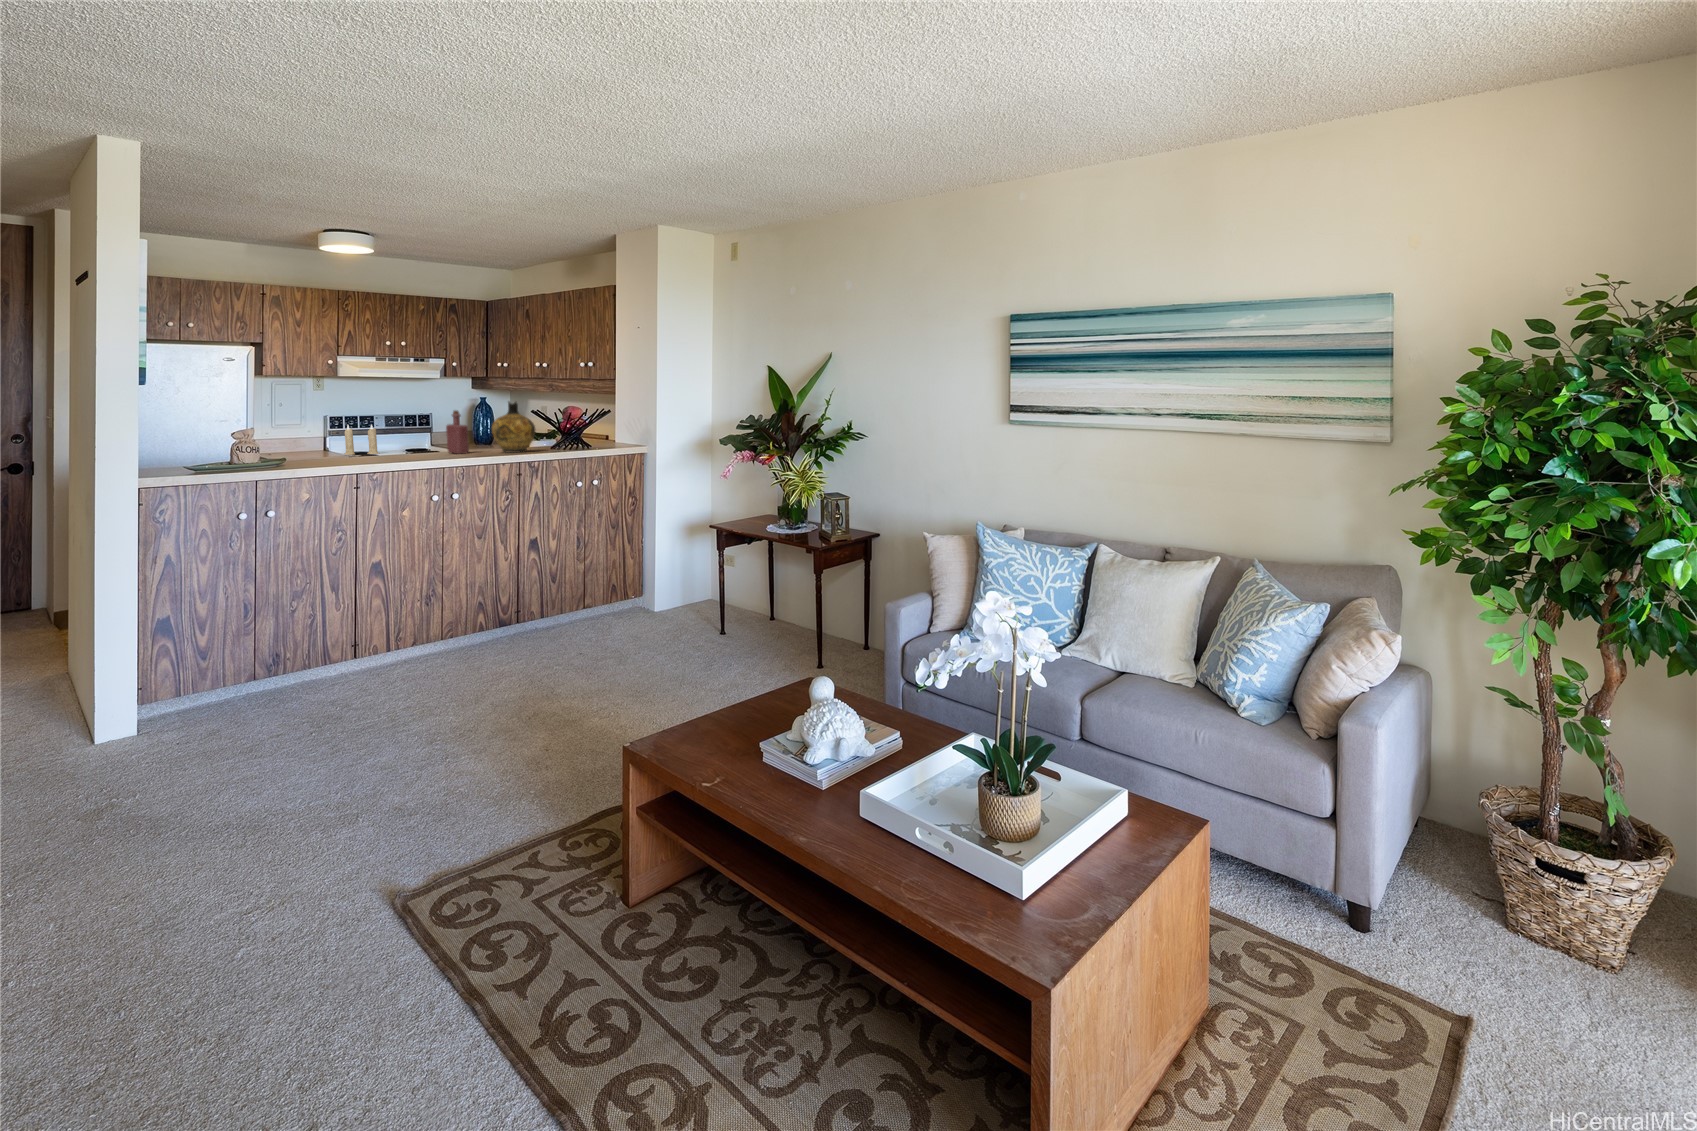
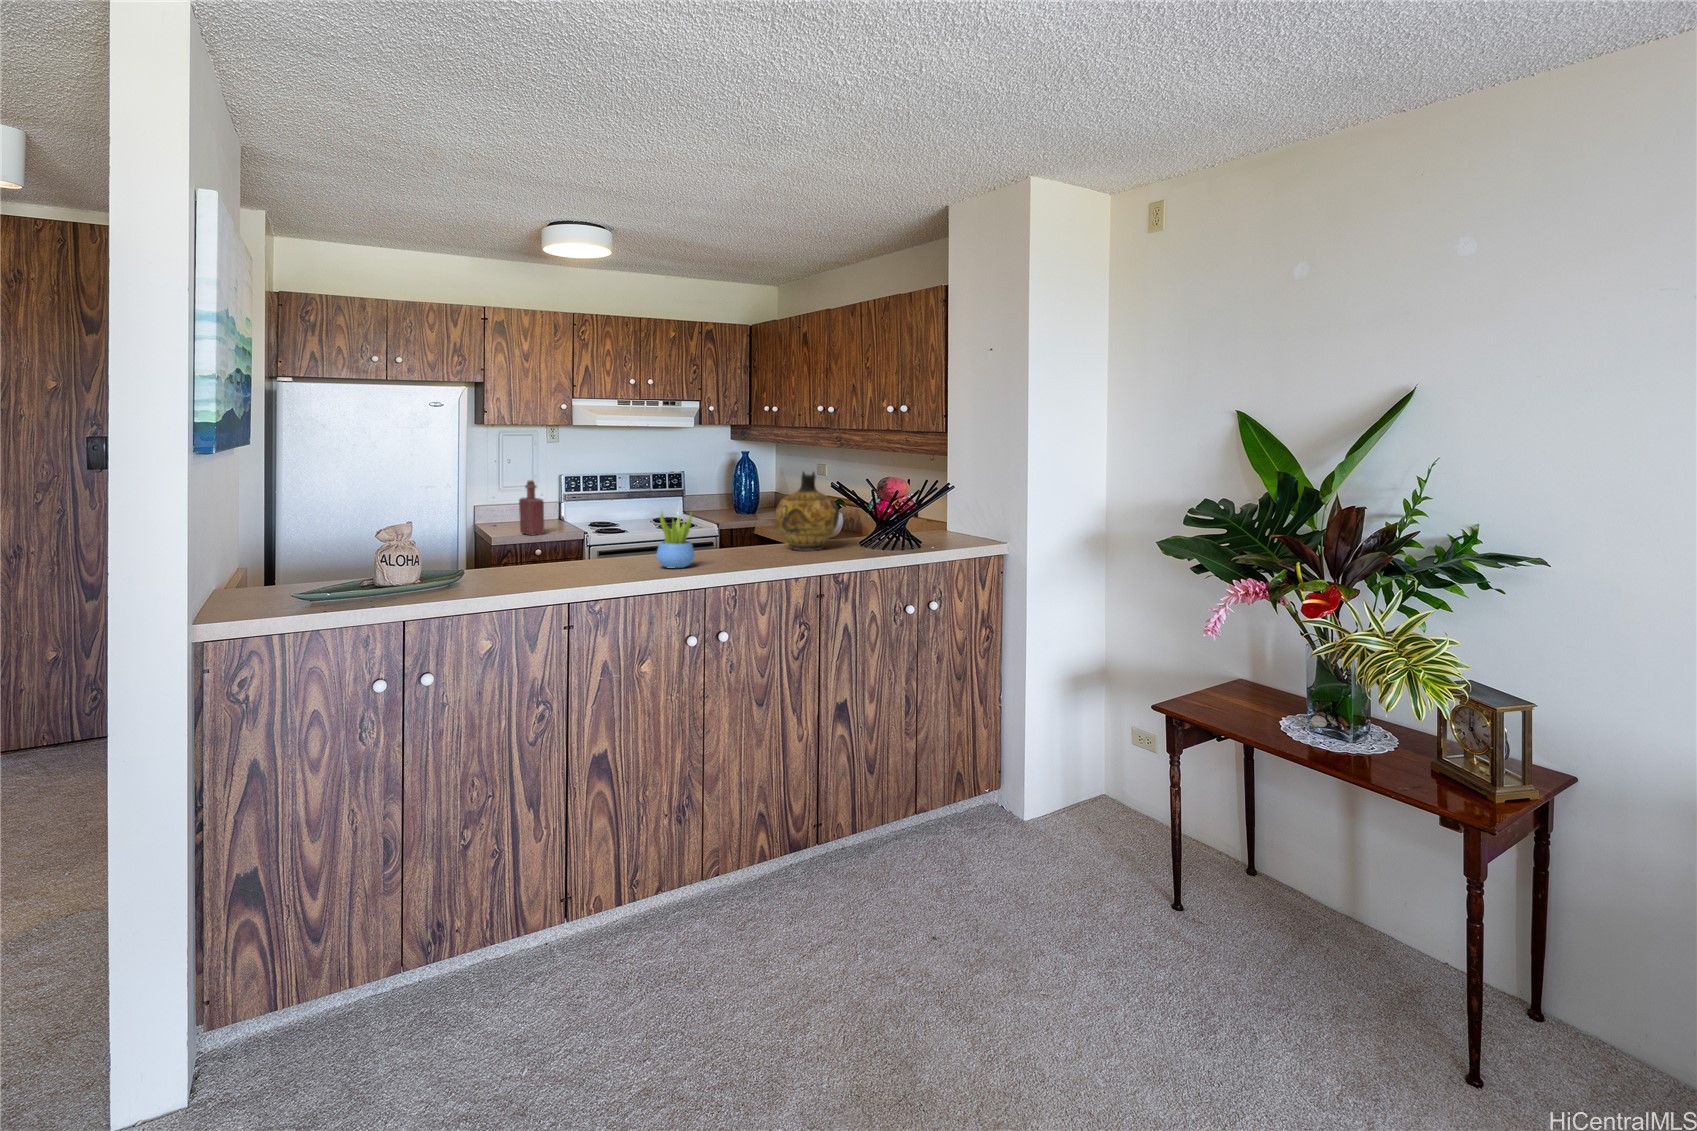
bottle: present [446,410,469,454] -> present [519,481,544,535]
succulent plant: none [407,421,434,459] -> present [656,512,695,568]
candle: present [344,425,378,455] -> none [571,497,616,543]

